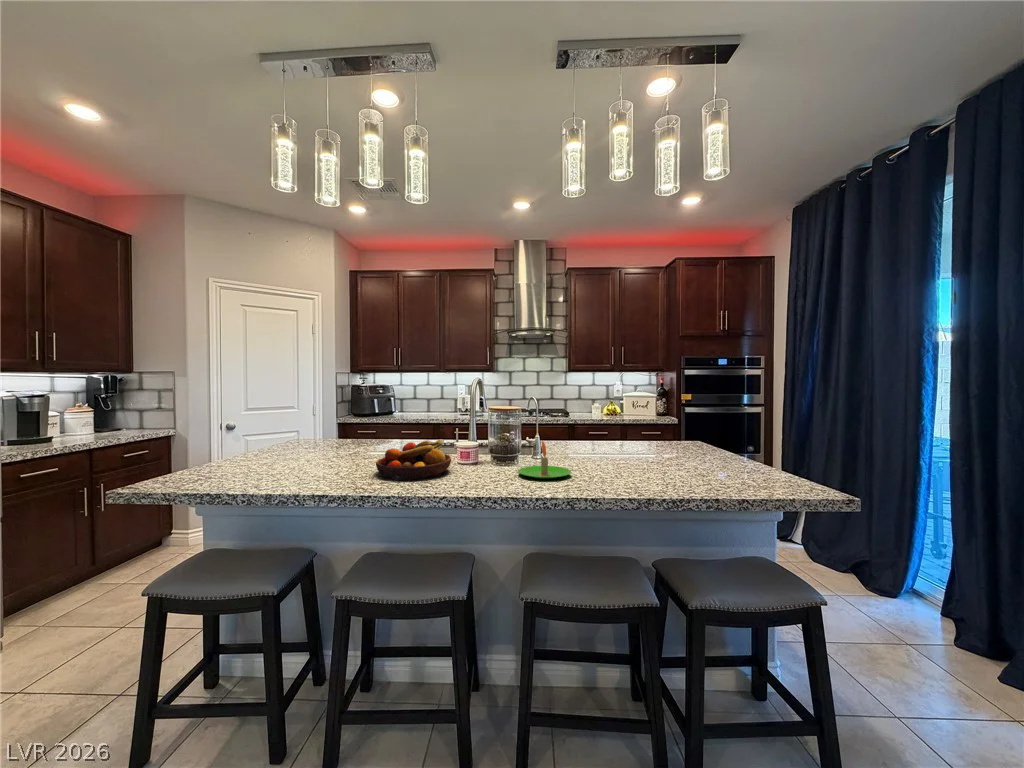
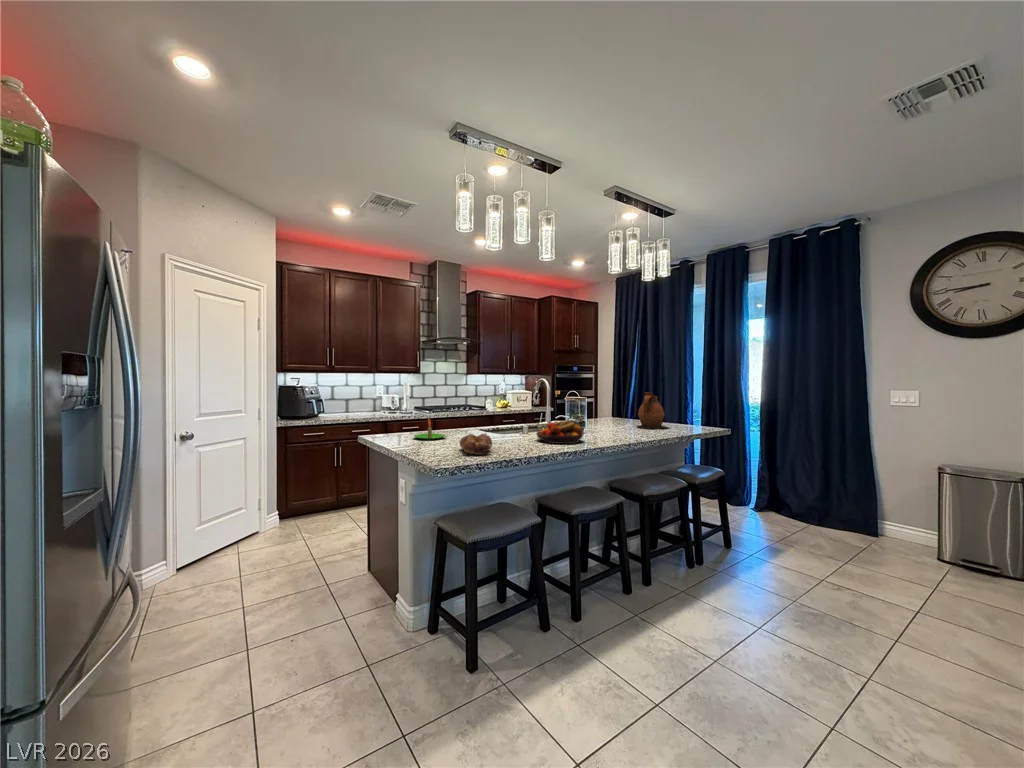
ceramic pitcher: none [655,399,713,470] -> present [637,392,669,428]
candle: present [518,441,571,479] -> present [414,418,446,440]
bread loaf: none [201,450,280,482] -> present [460,434,492,455]

